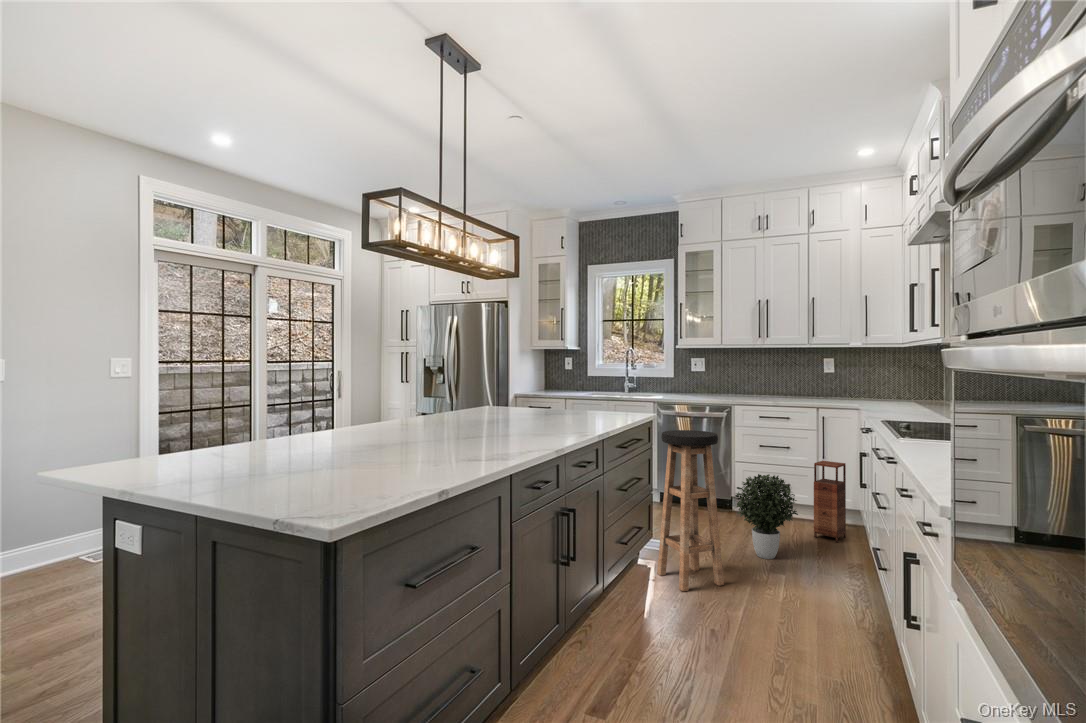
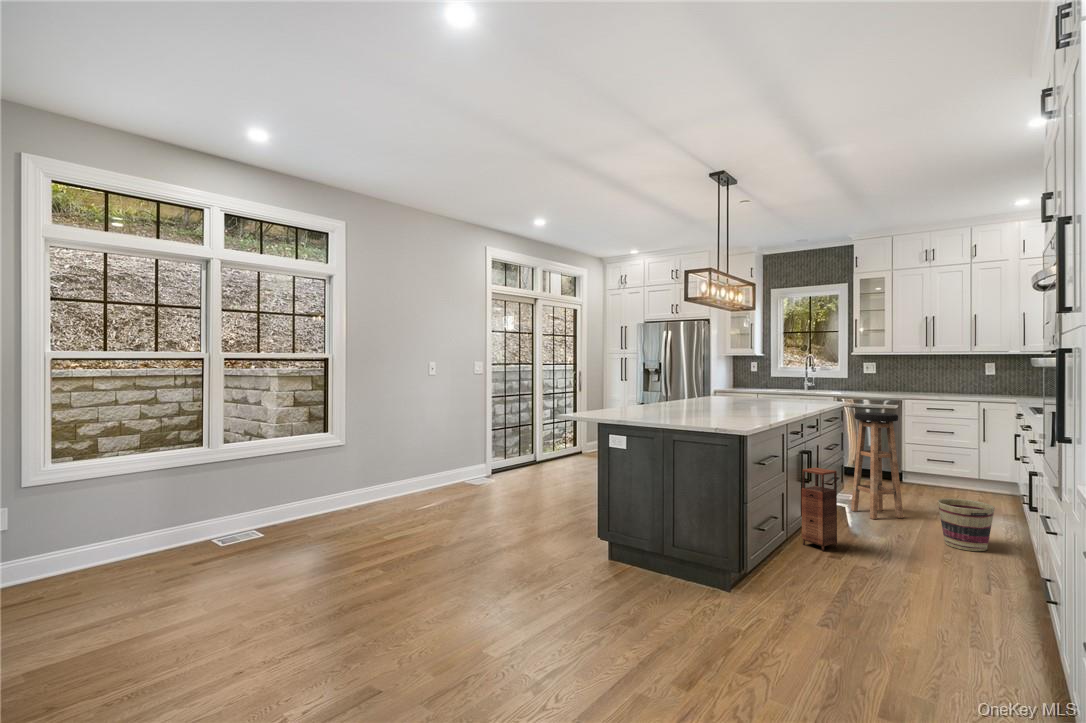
storage cabinet: present [814,460,846,542] -> present [802,468,837,551]
potted plant: present [735,474,798,559] -> none [909,447,962,508]
basket: none [766,567,844,660] -> present [938,498,995,551]

